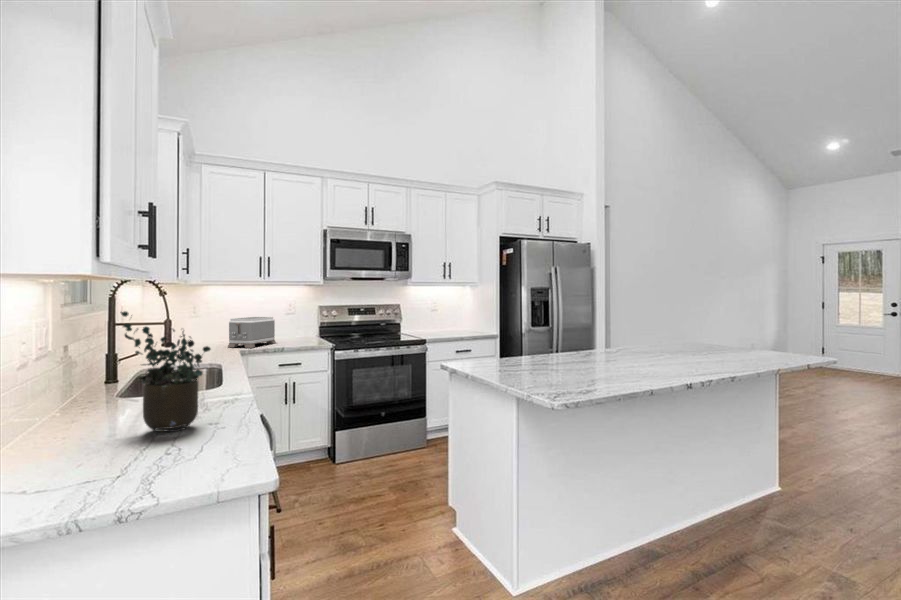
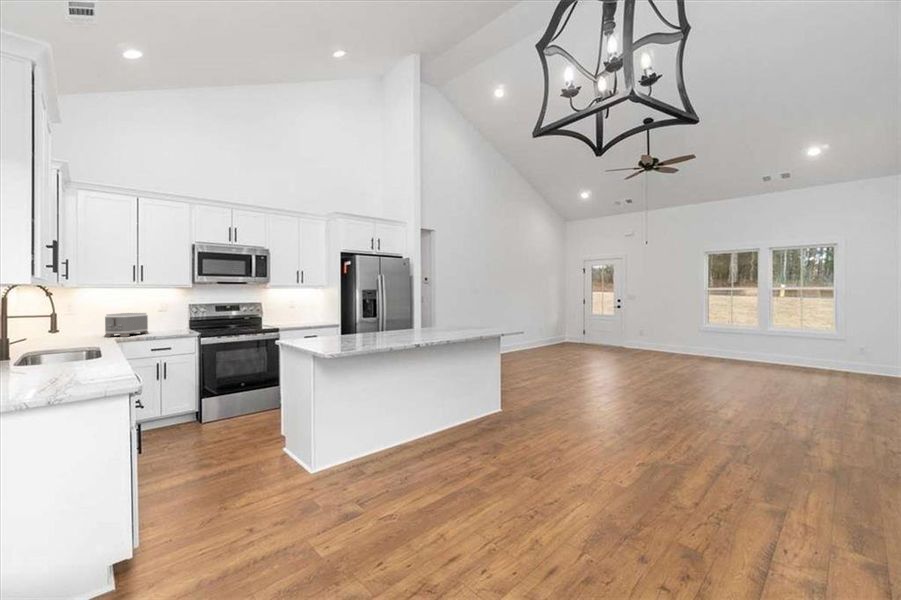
potted plant: present [121,311,211,432] -> none [36,304,100,374]

